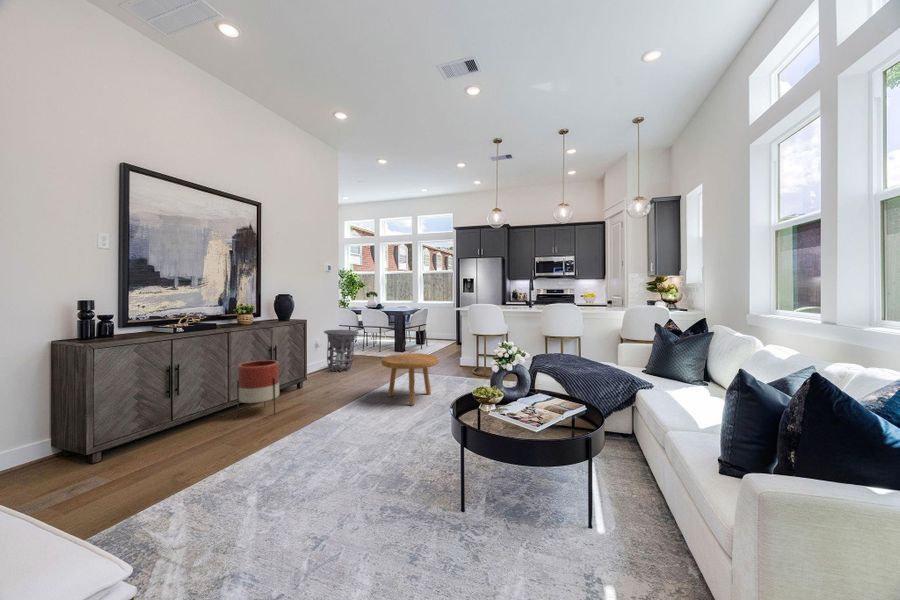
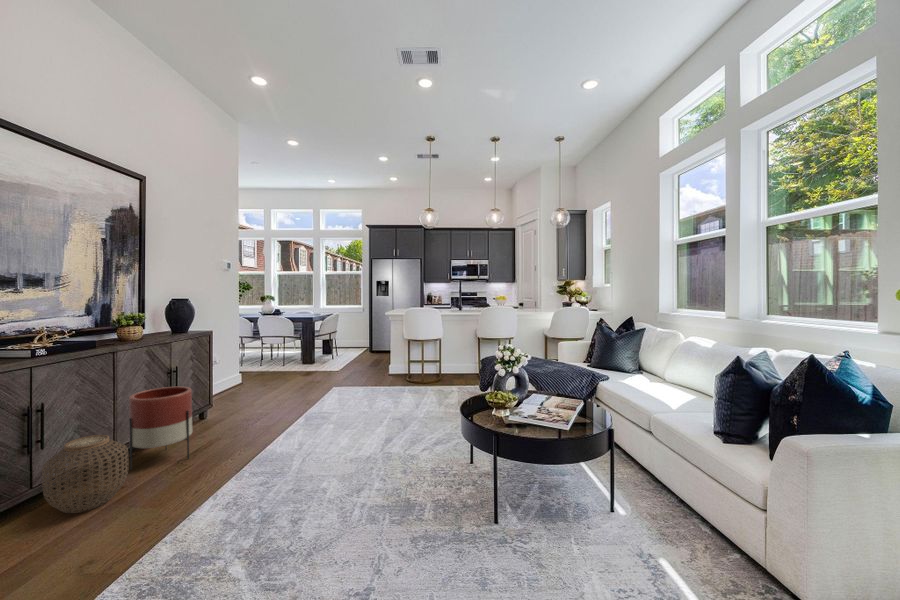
side table: present [324,330,359,371] -> none [226,341,271,392]
footstool: present [382,353,439,405] -> none [324,365,391,426]
woven basket: none [179,388,229,439] -> present [42,435,129,513]

